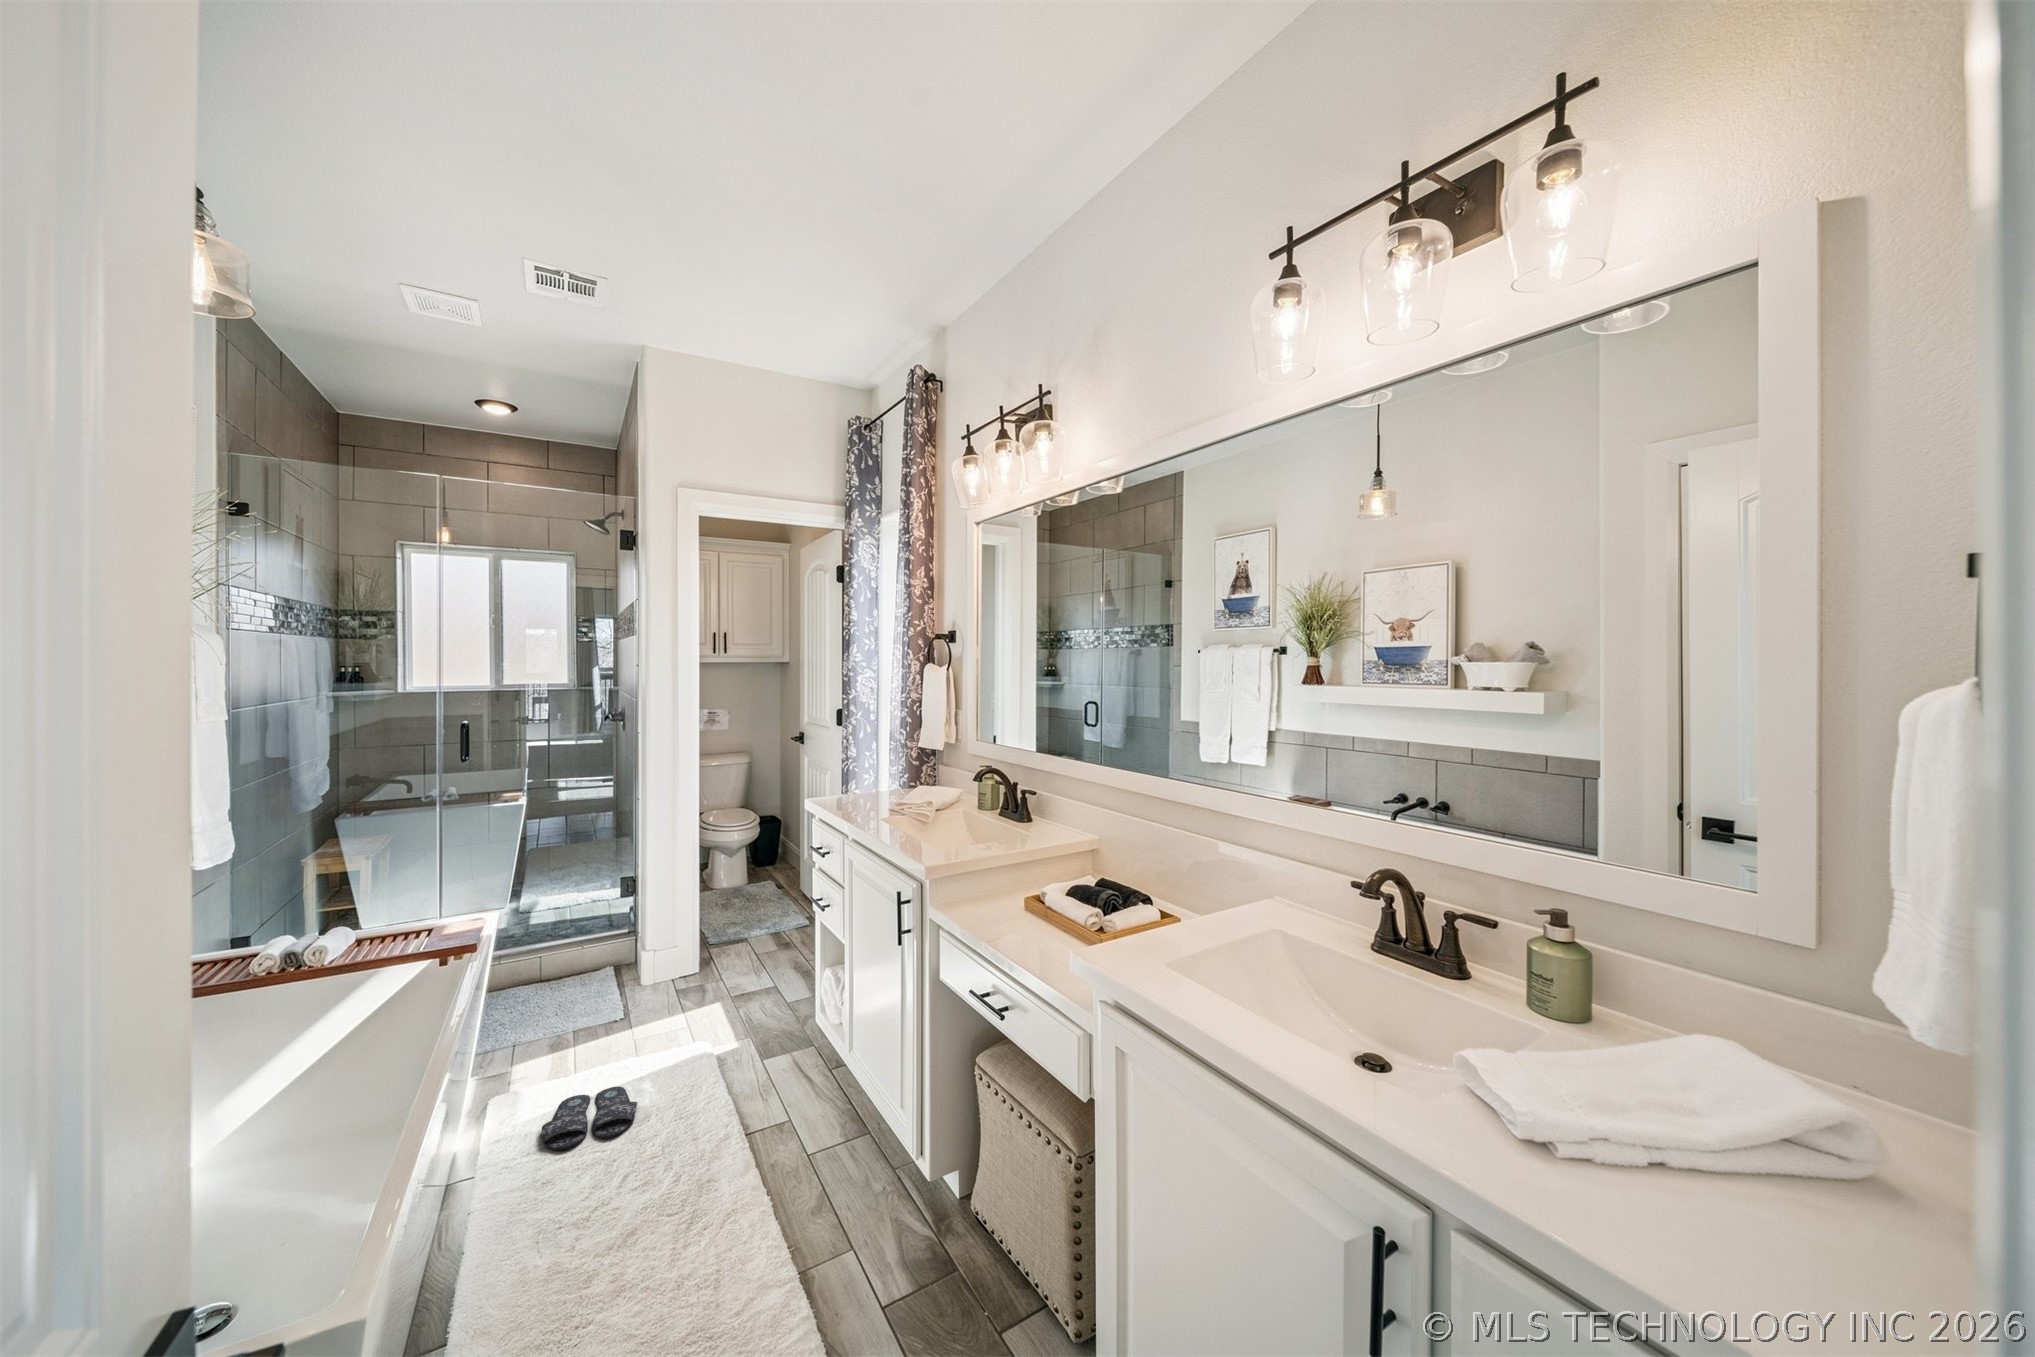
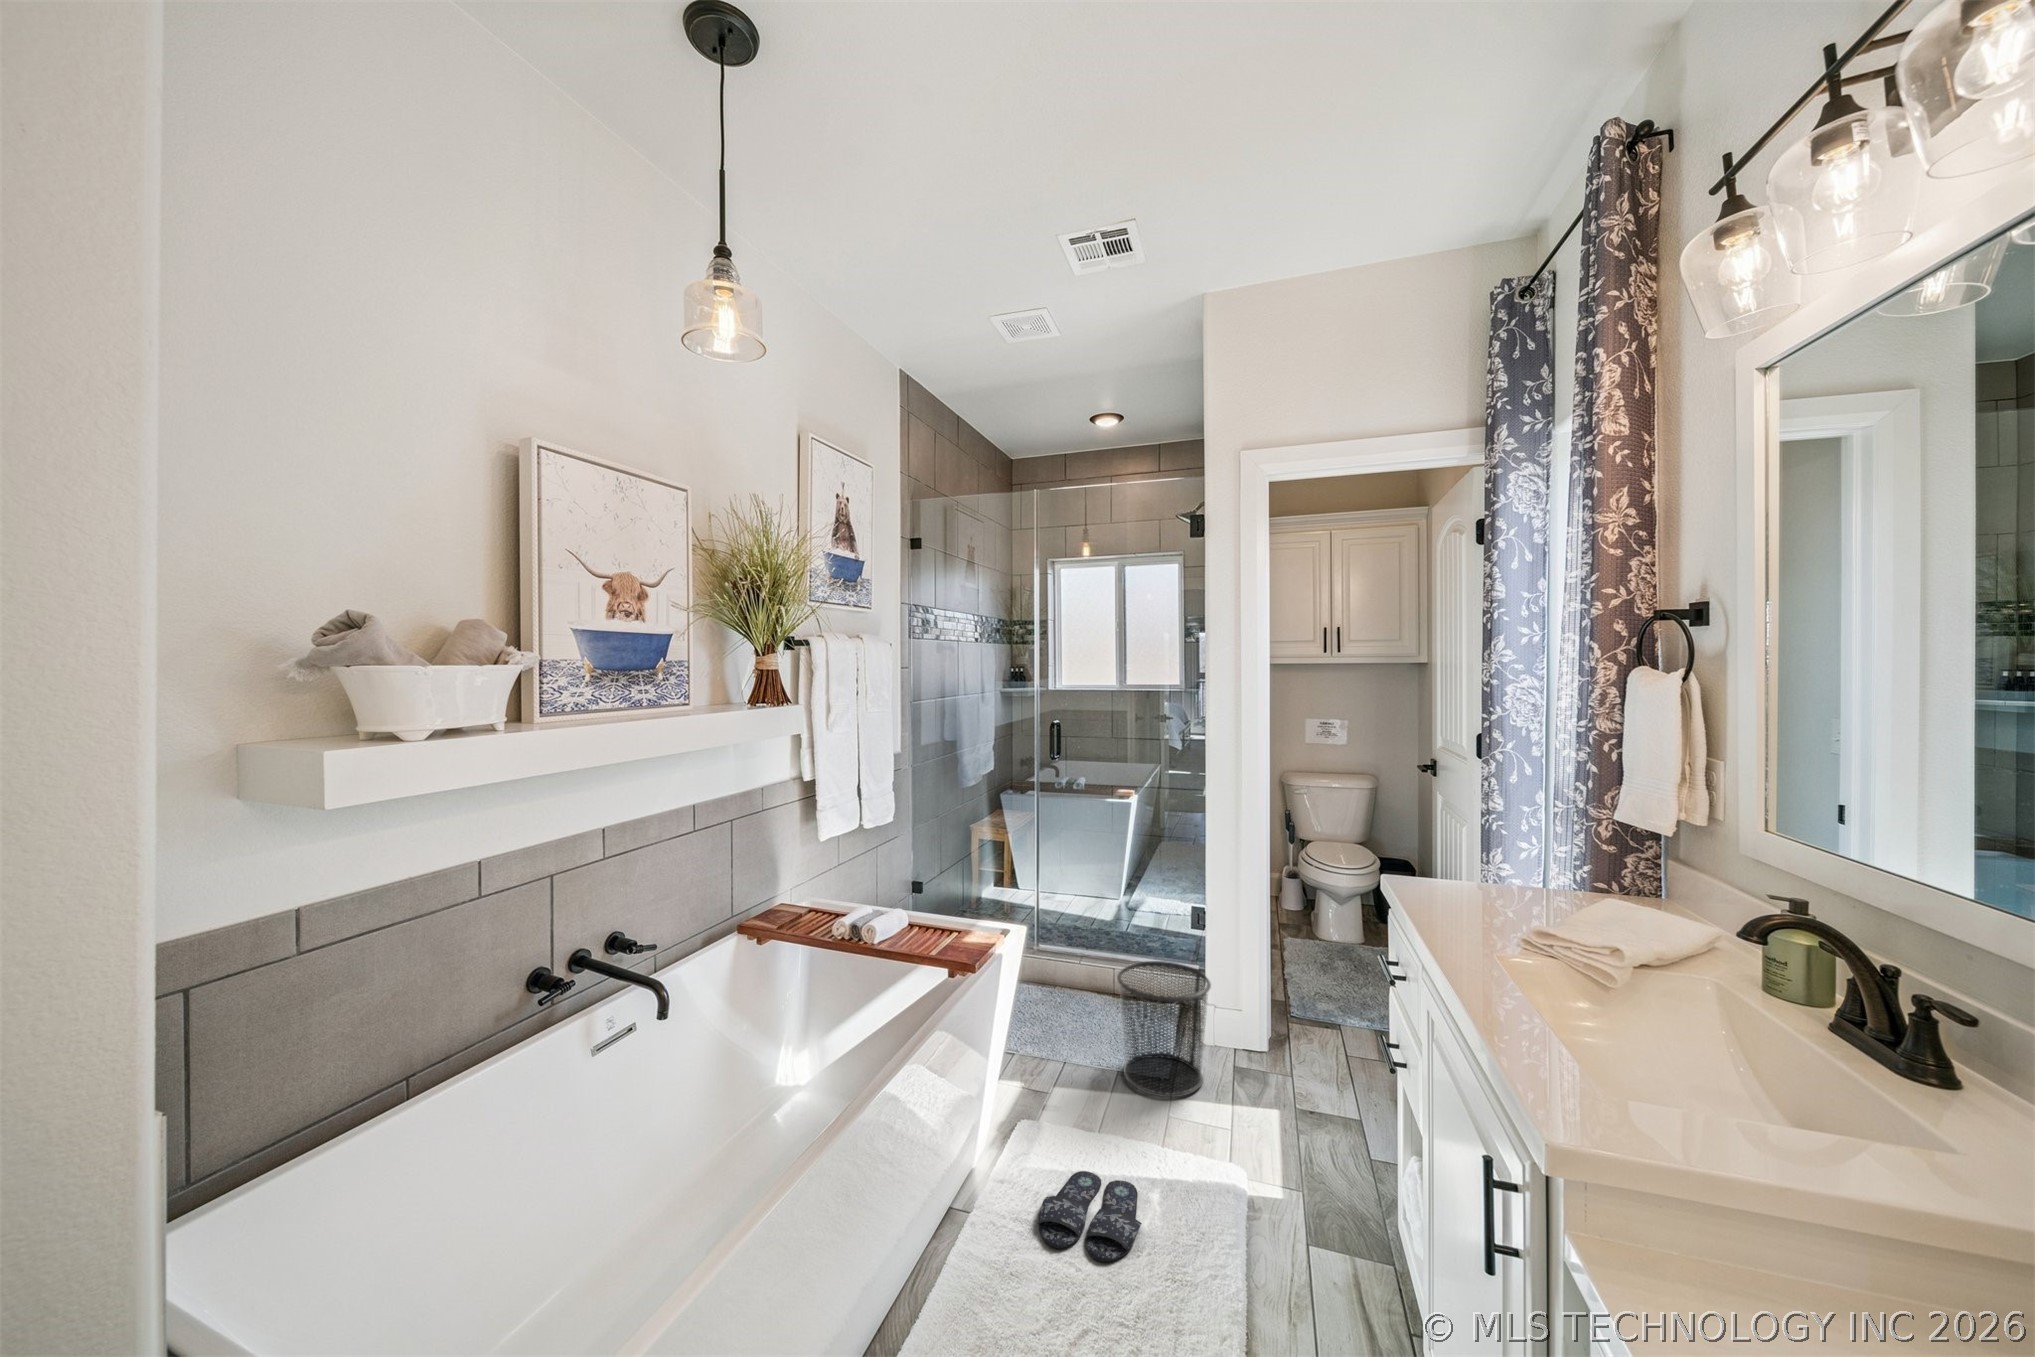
waste bin: none [568,918,659,1031] -> present [1117,961,1211,1097]

